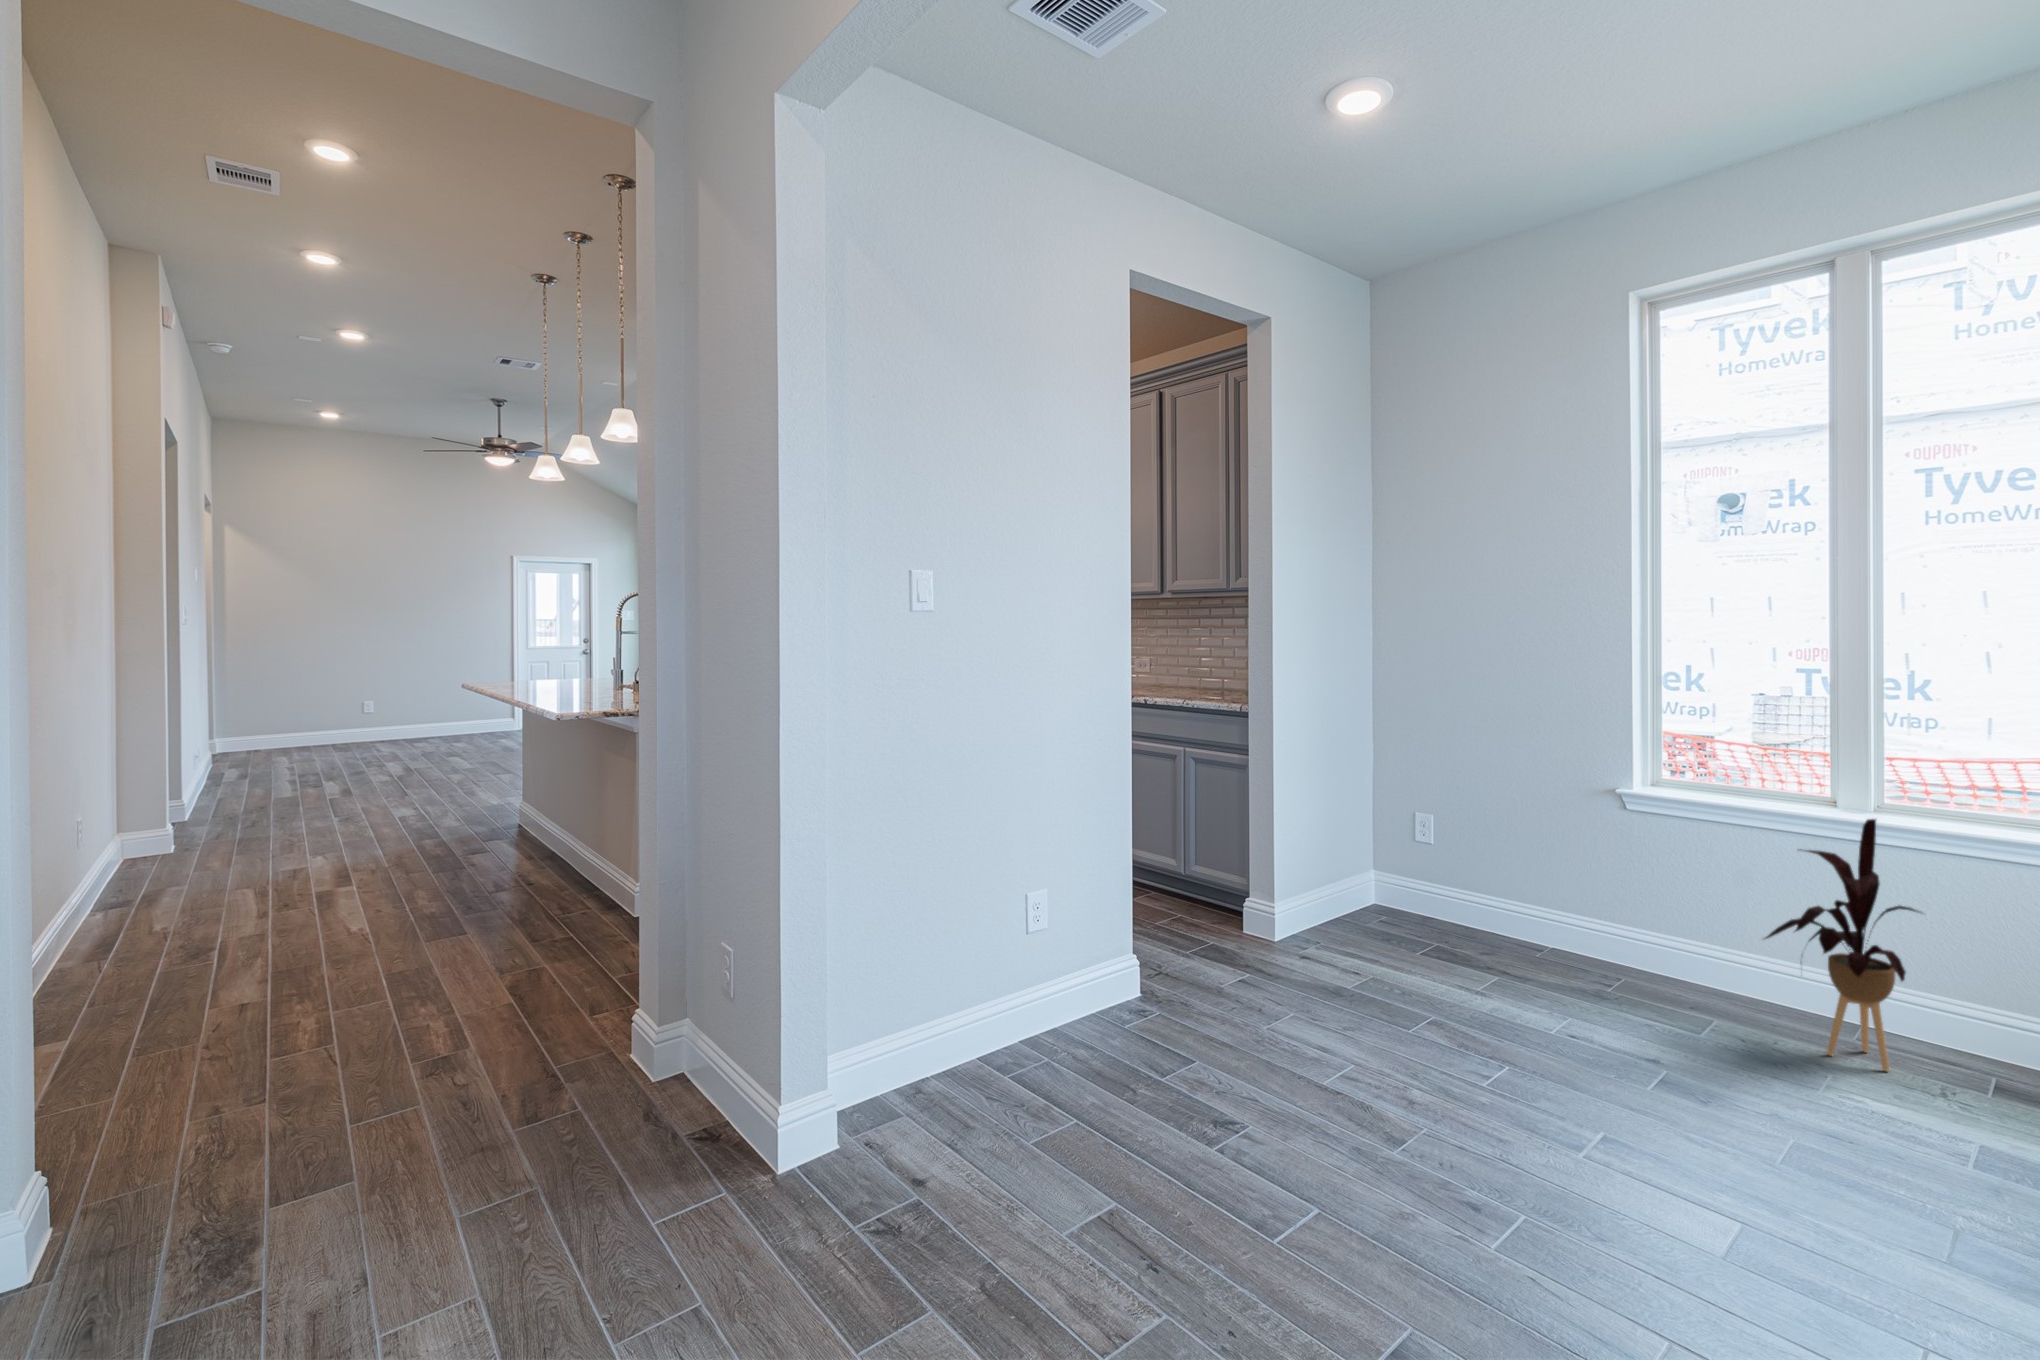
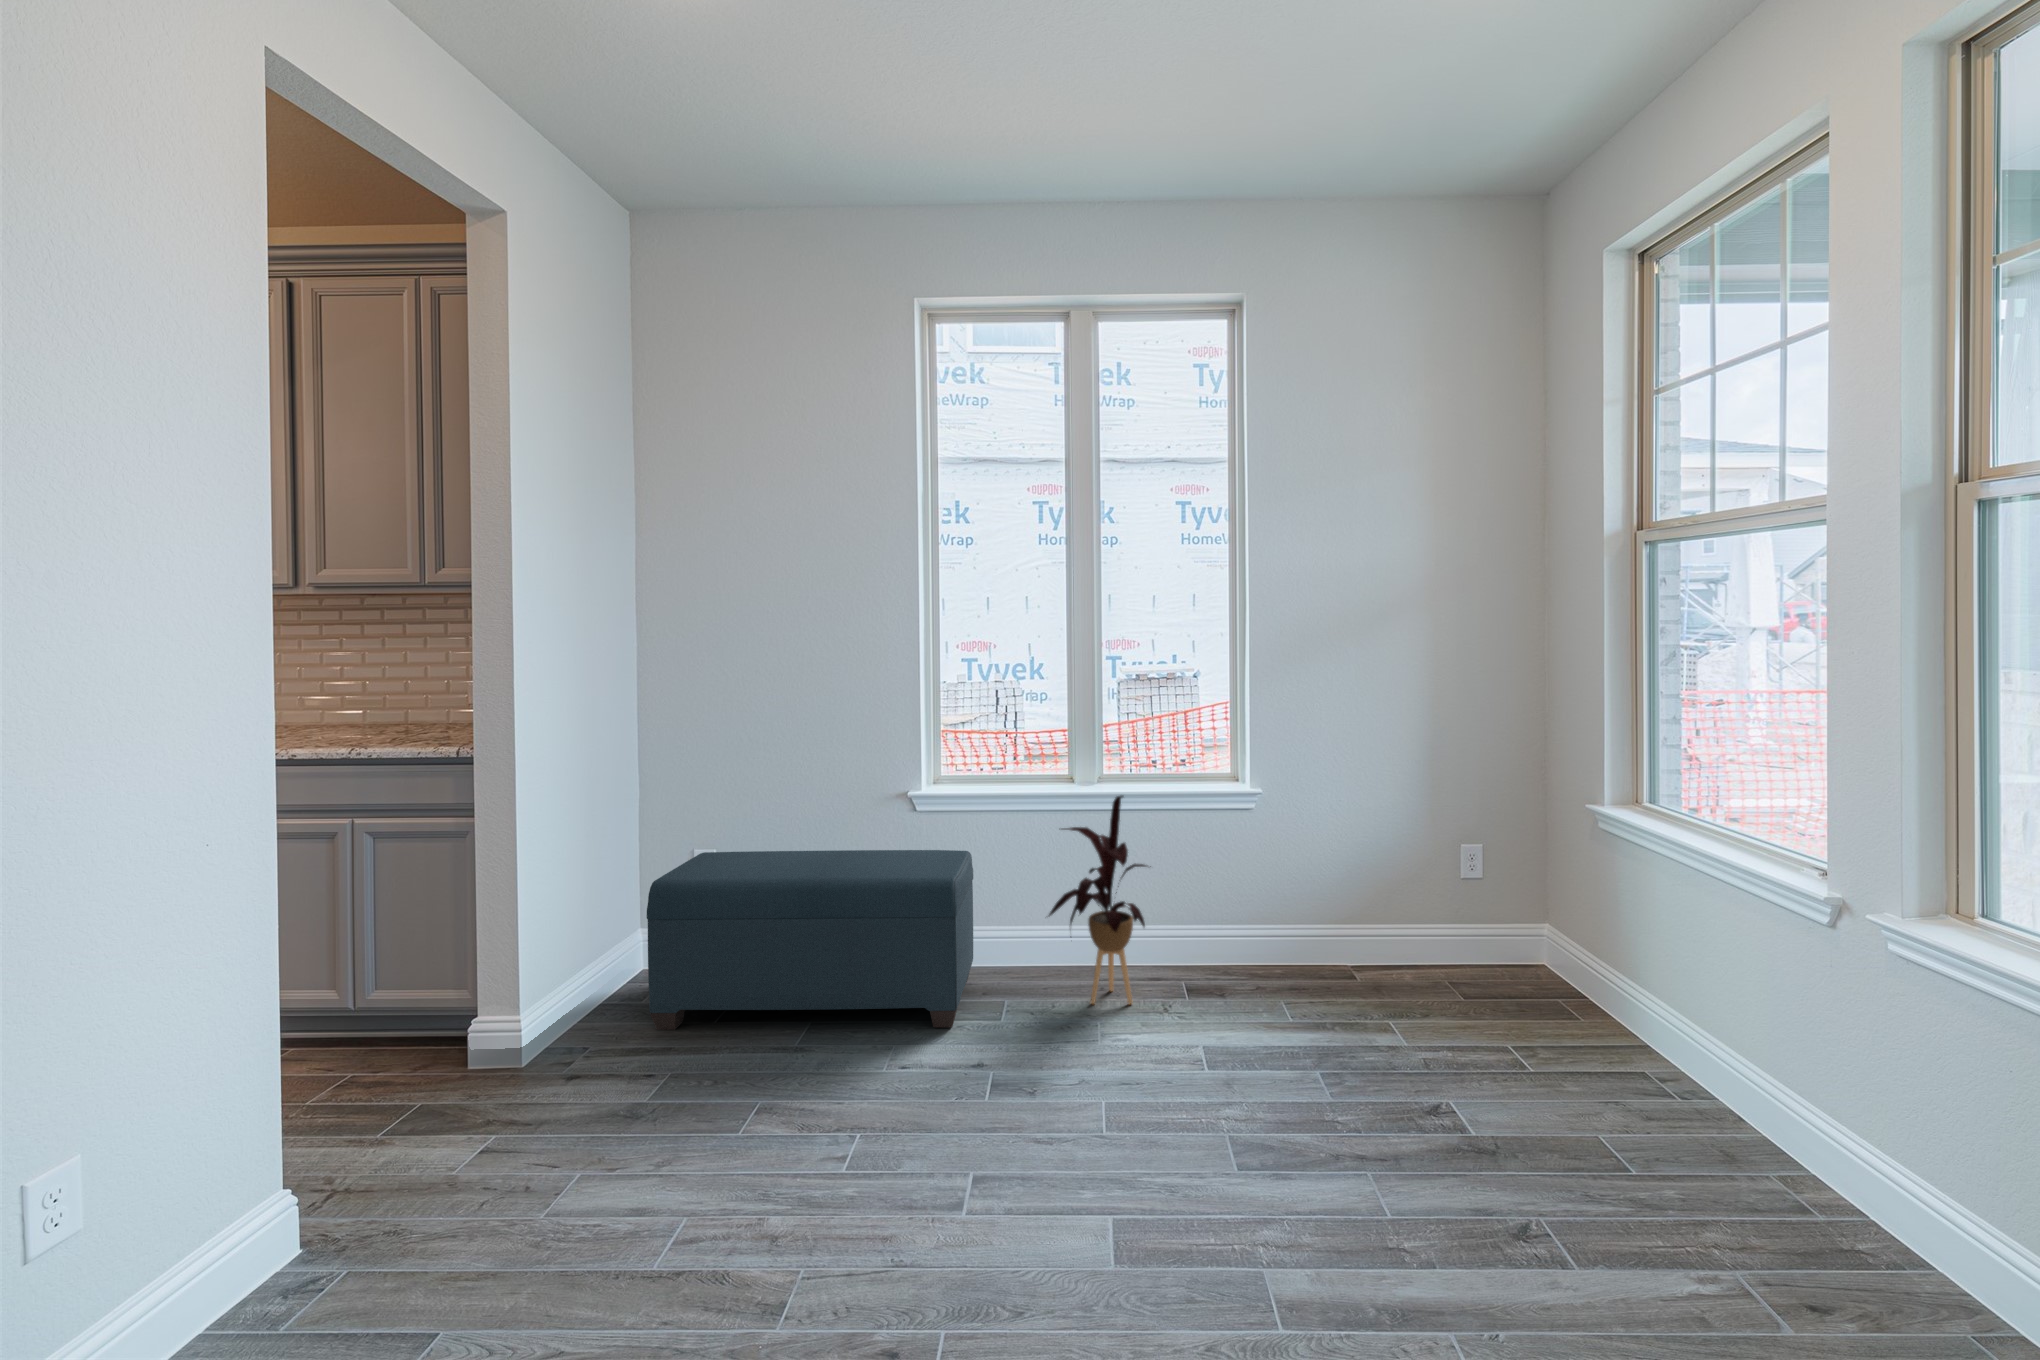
bench: none [1366,814,1689,1023] -> present [647,850,973,1030]

